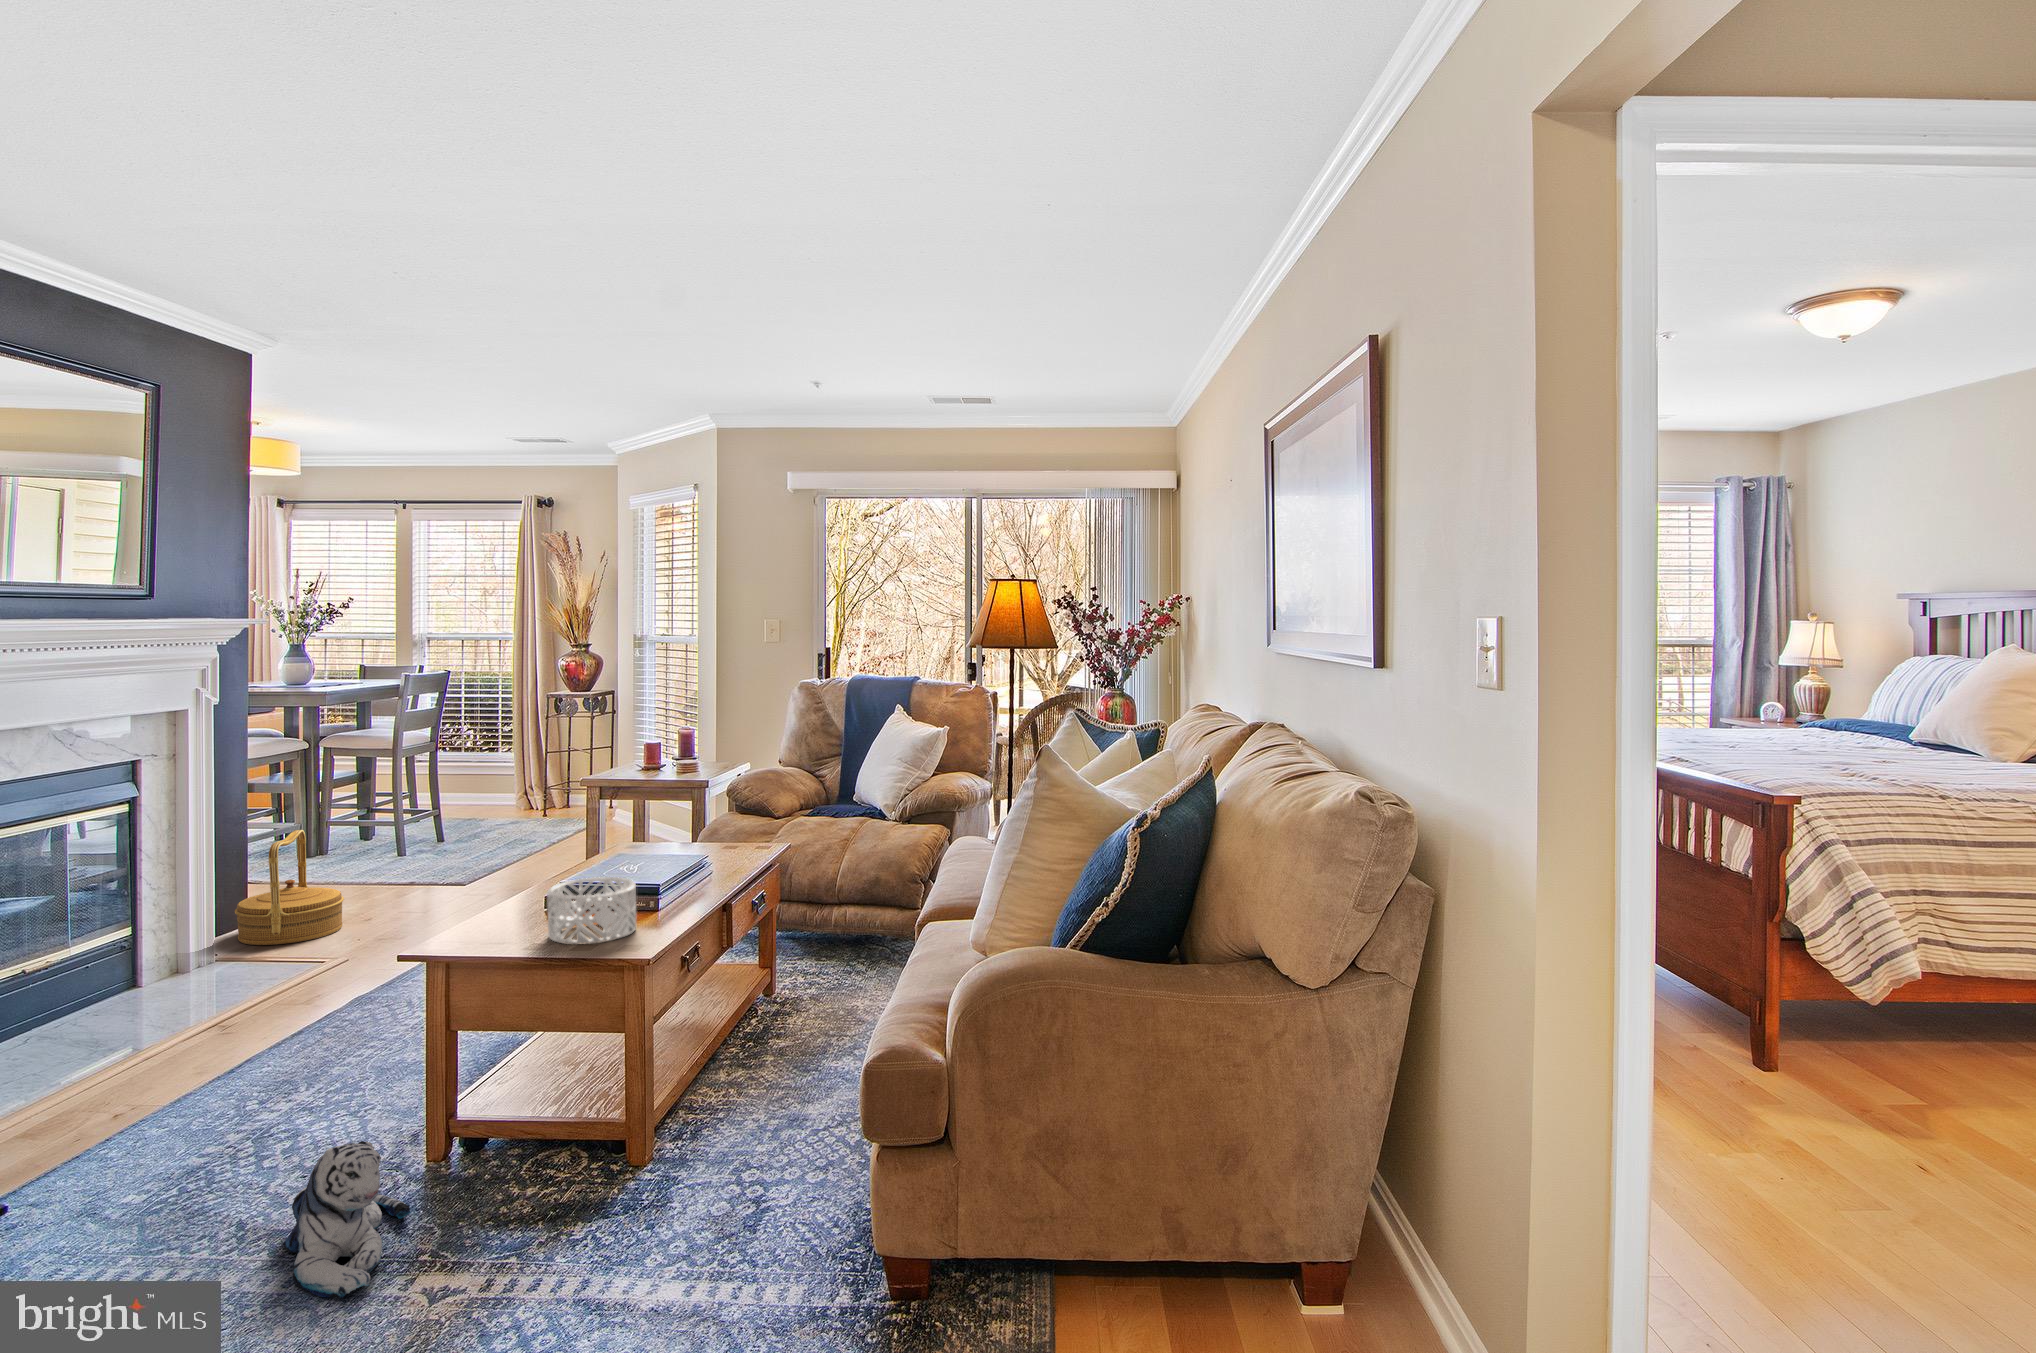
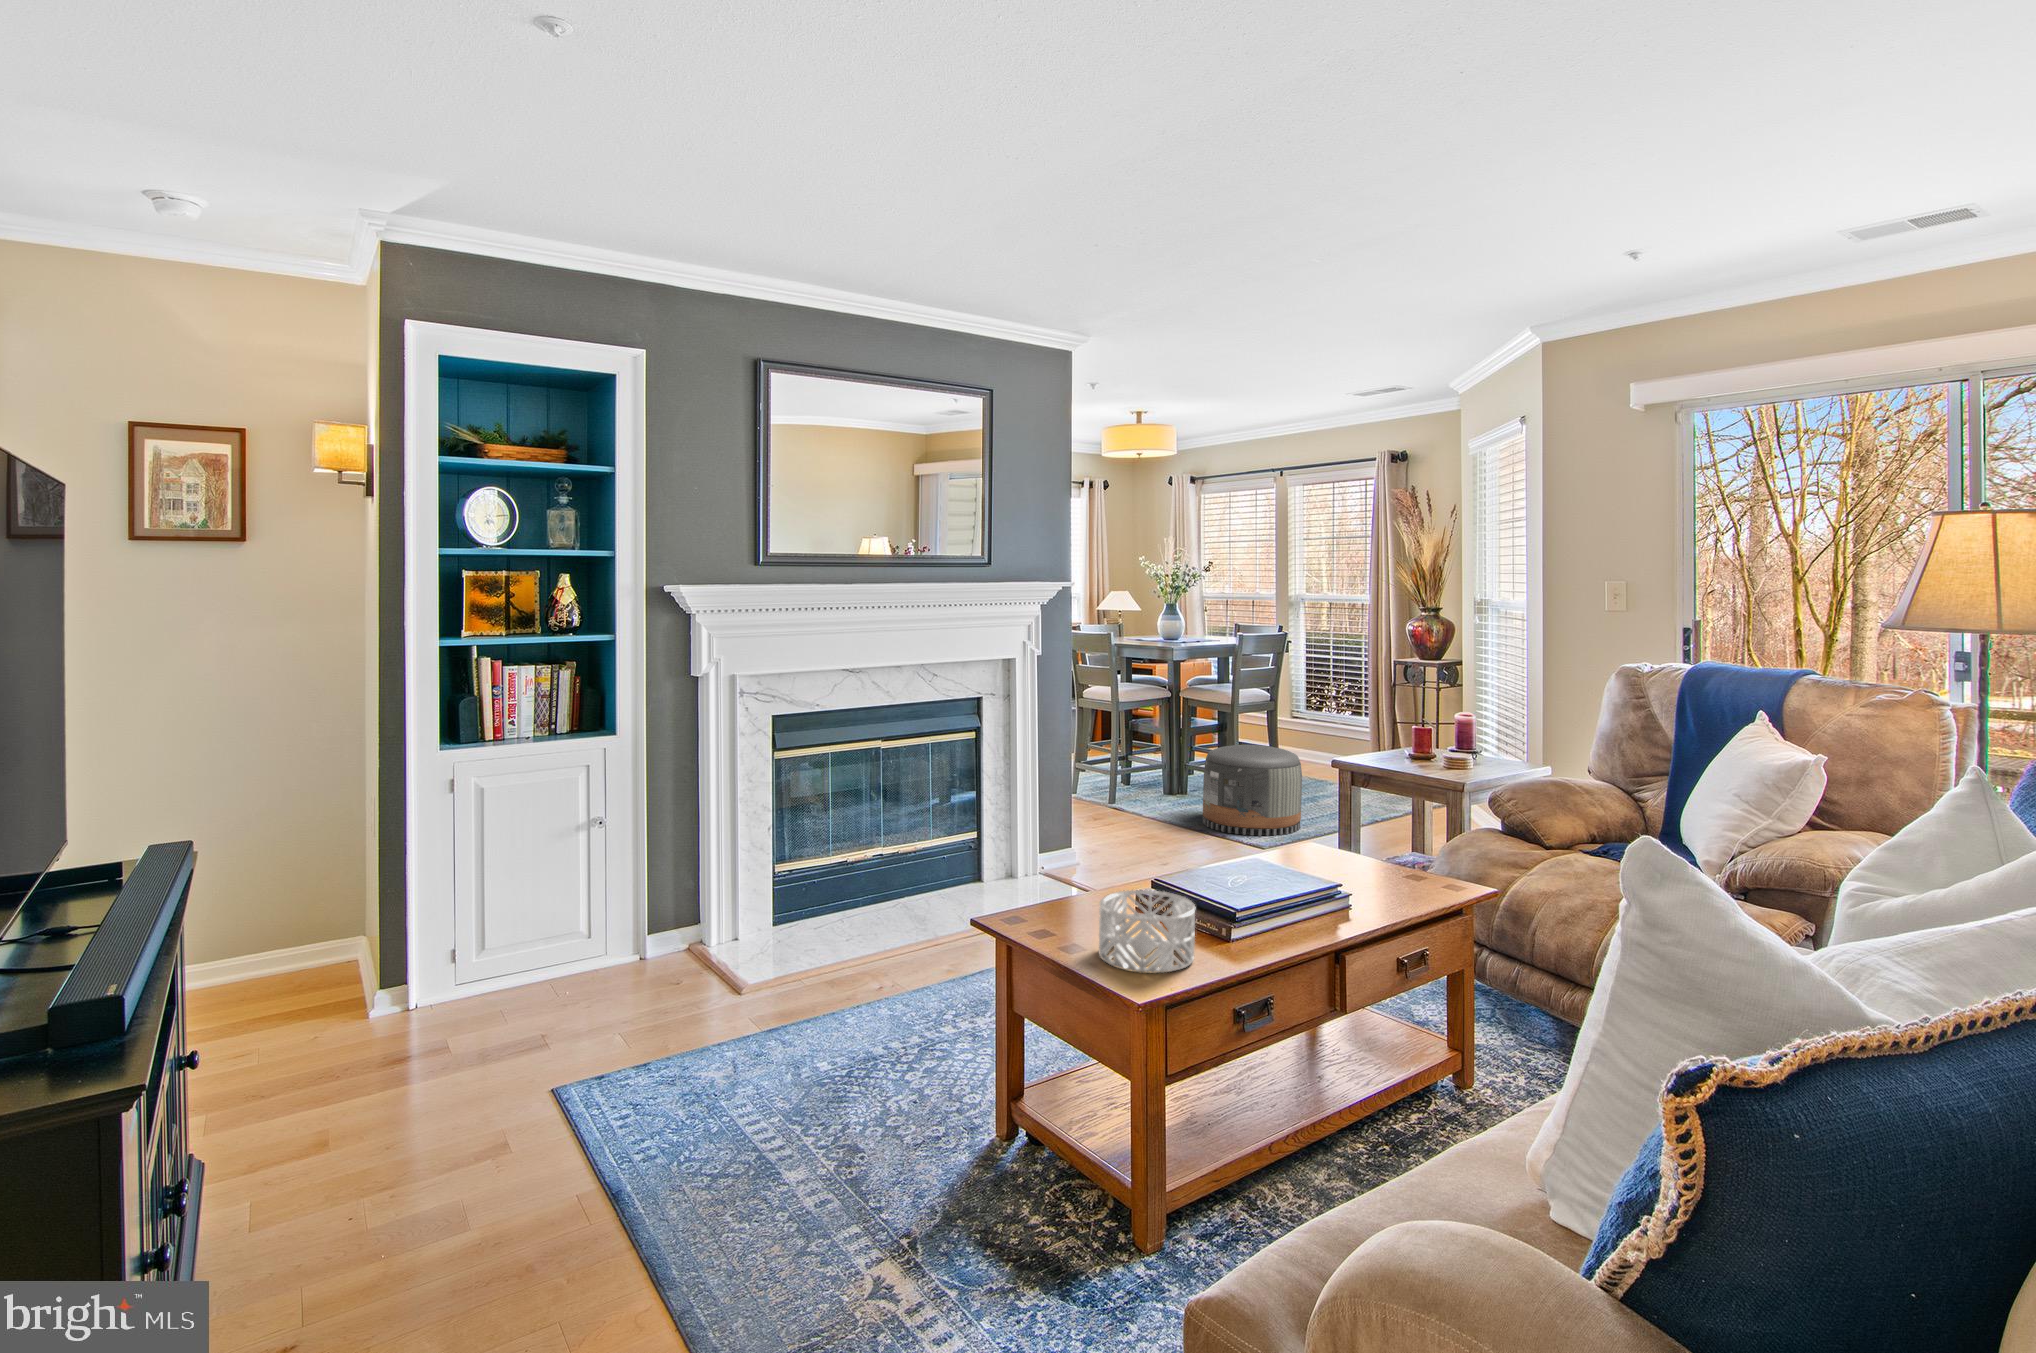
pouf: none [387,785,499,877] -> present [1203,745,1302,836]
woven basket: present [235,830,344,945] -> none [1050,772,1132,873]
plush toy: present [283,1141,411,1298] -> none [809,1105,933,1257]

